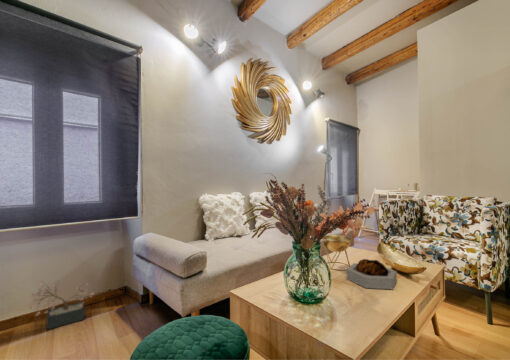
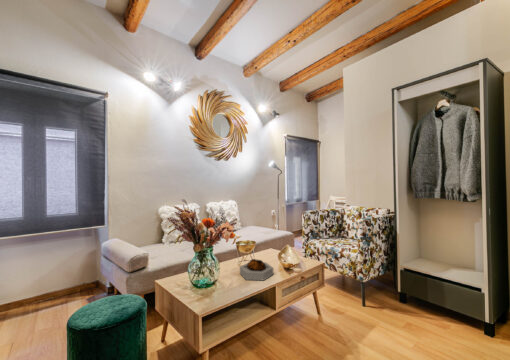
decorative plant: present [29,281,94,329] -> none [17,277,69,314]

